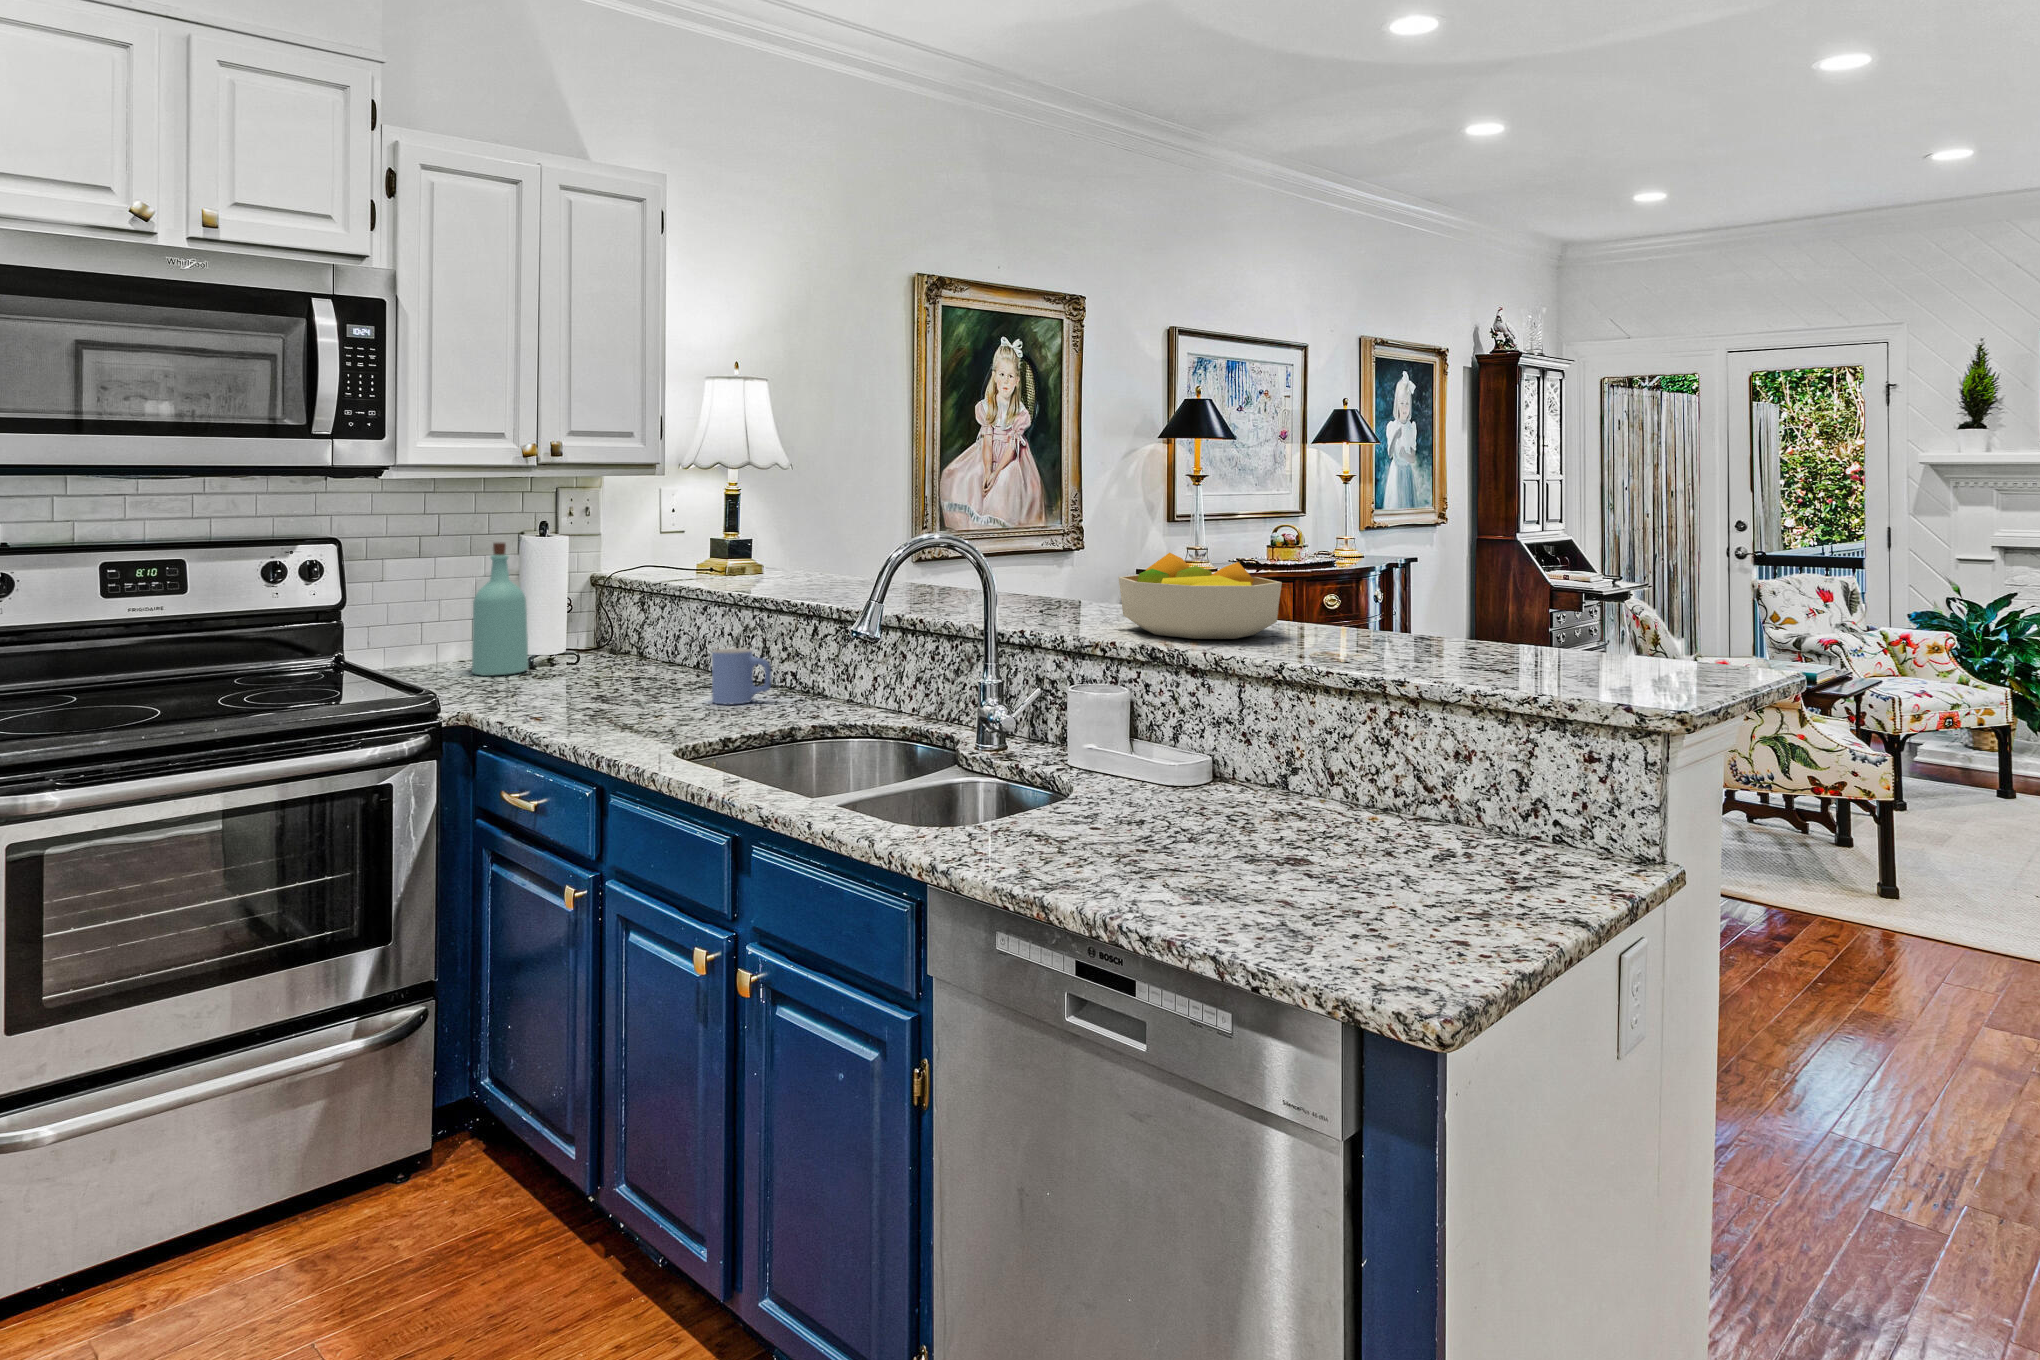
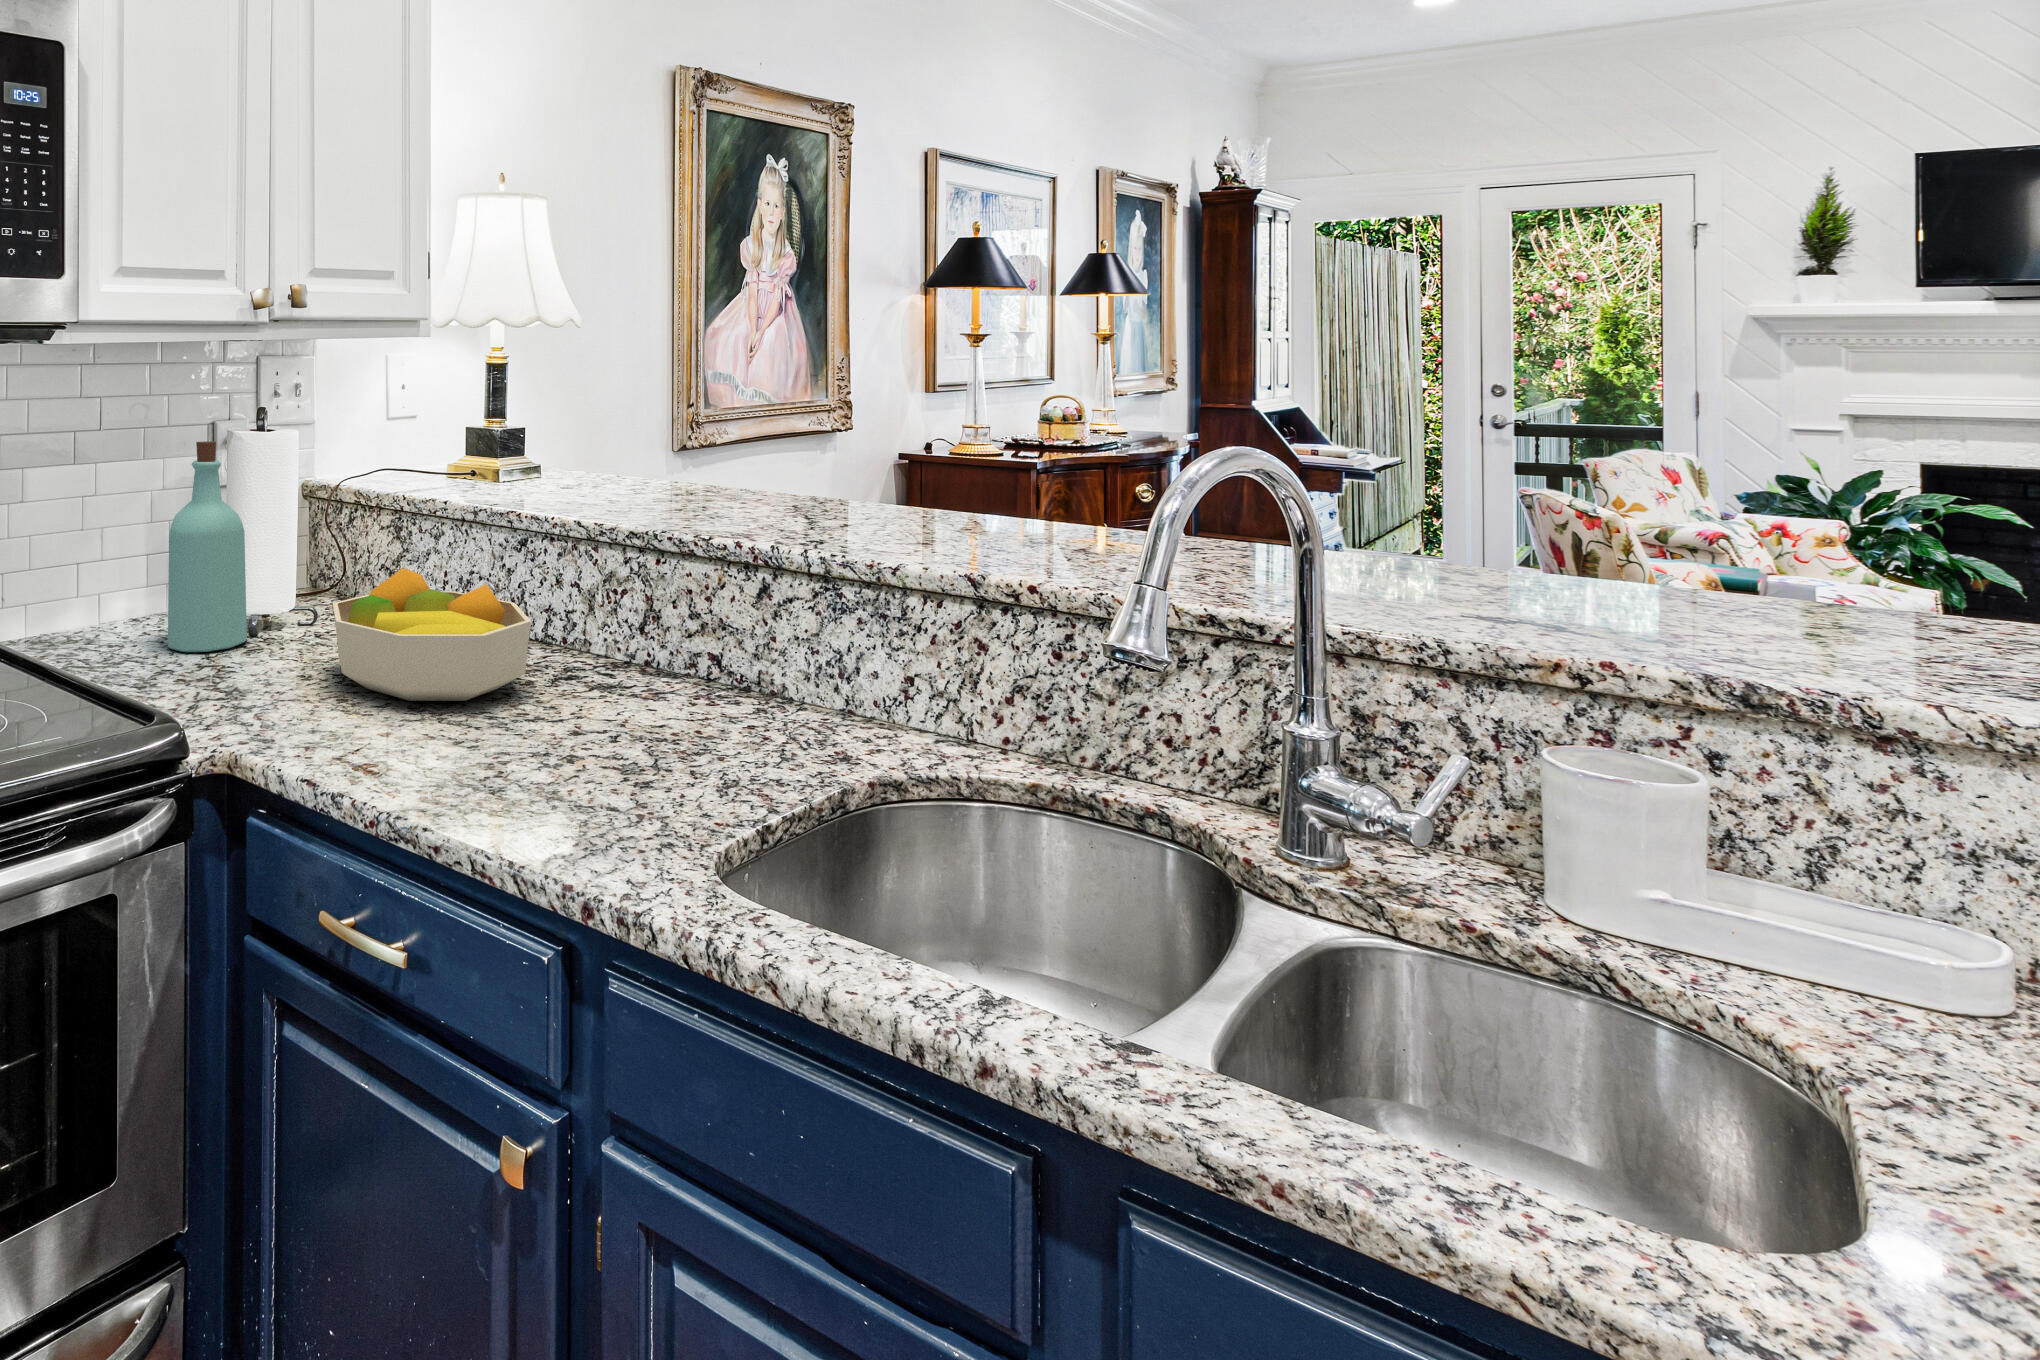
fruit bowl: present [1119,553,1282,639] -> present [333,568,531,701]
mug: present [712,648,771,704] -> none [606,620,704,719]

